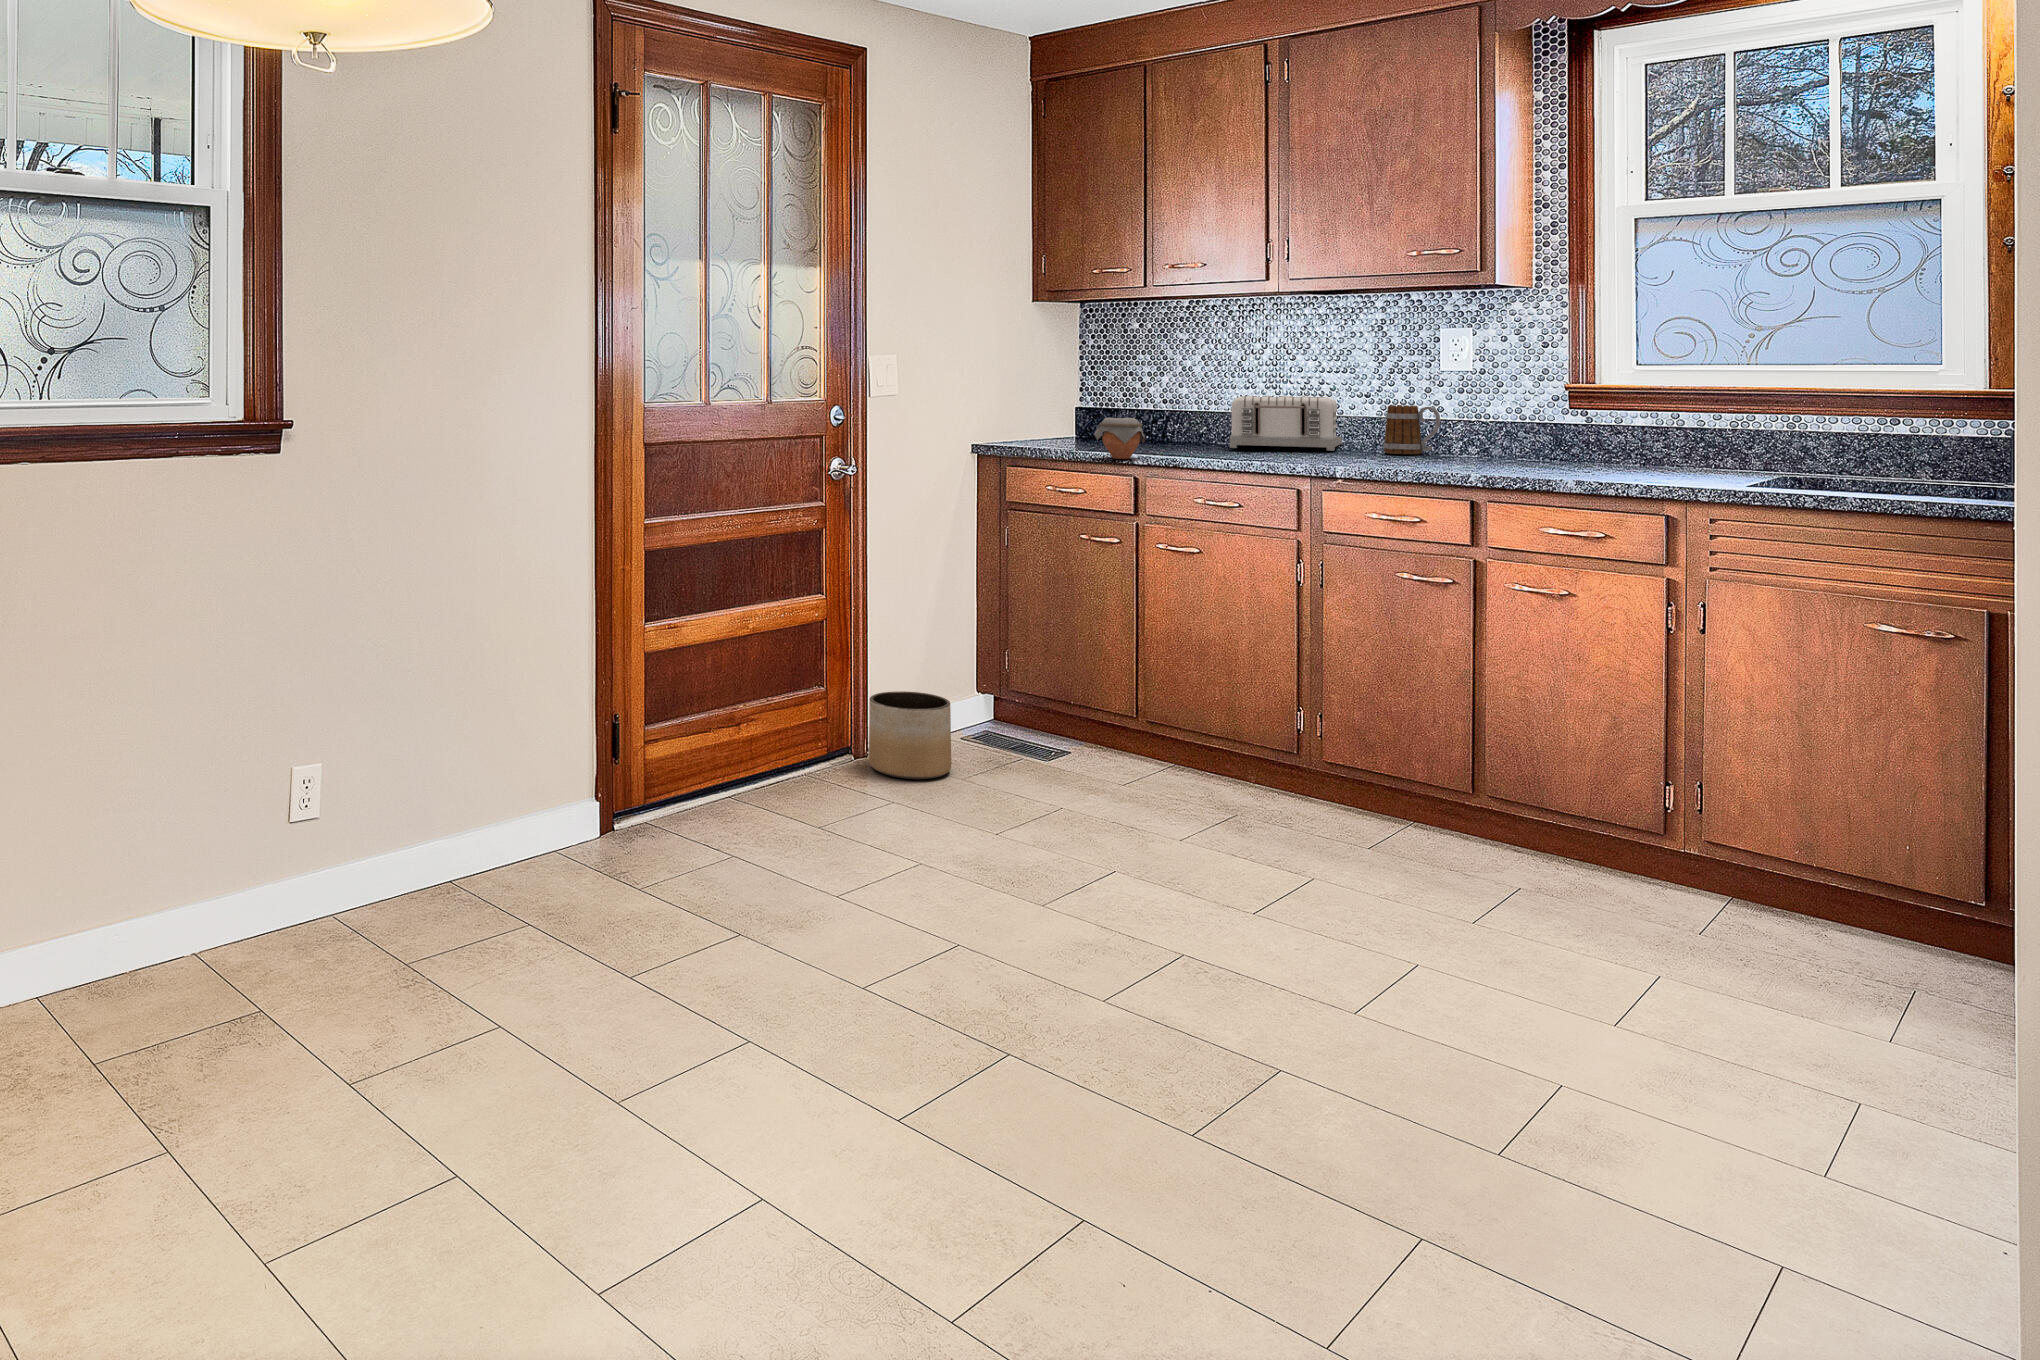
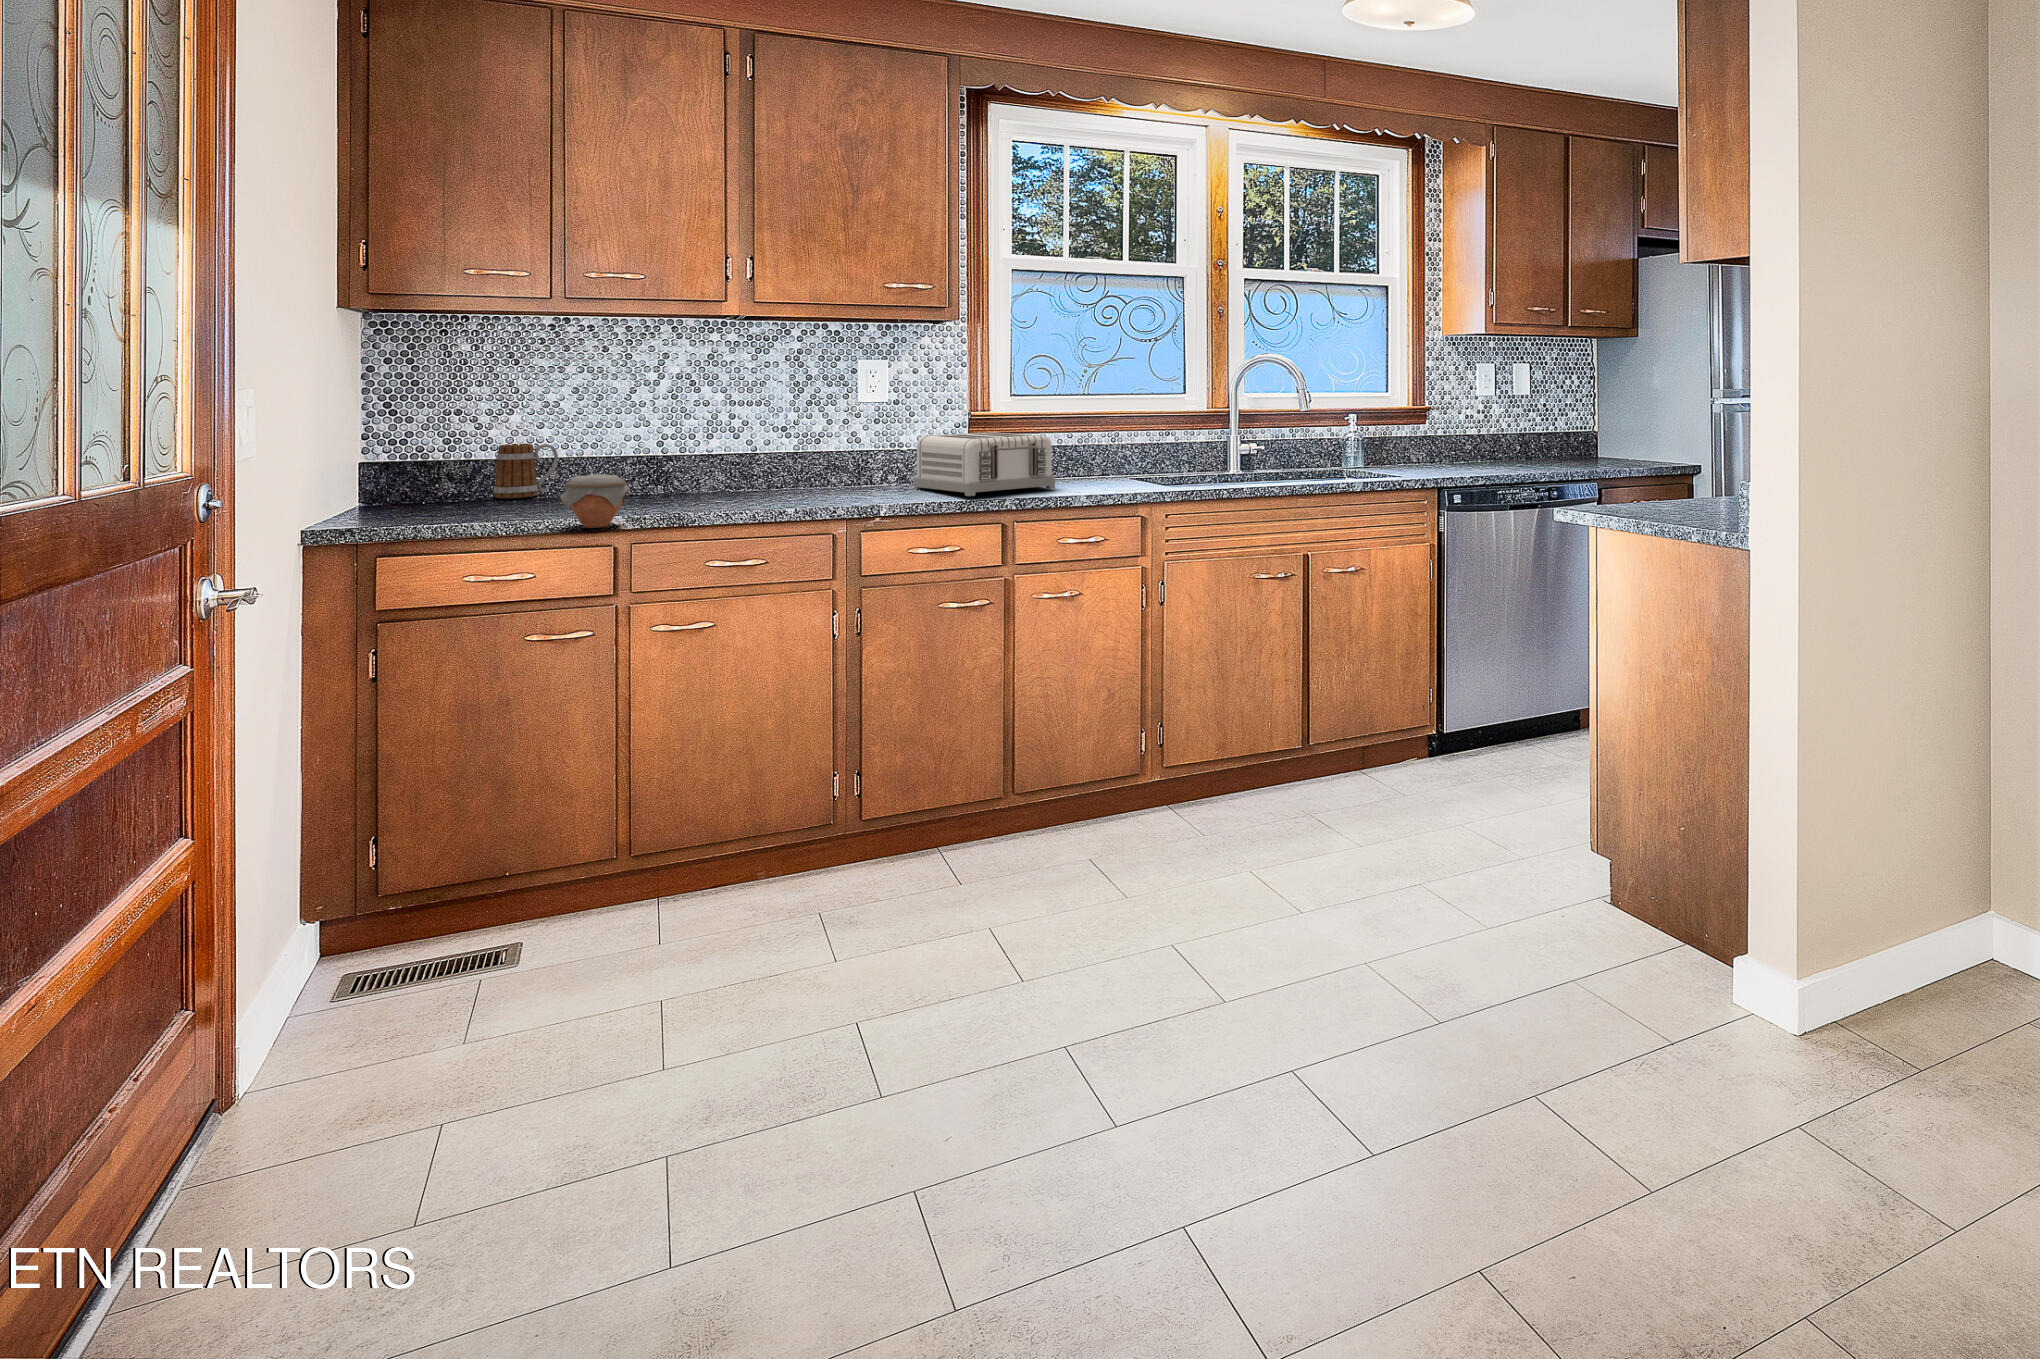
toaster: present [1230,395,1342,451] -> present [914,432,1055,496]
mug: present [1383,405,1440,454] -> present [493,444,558,498]
planter: present [869,691,951,779] -> none [338,914,492,1069]

